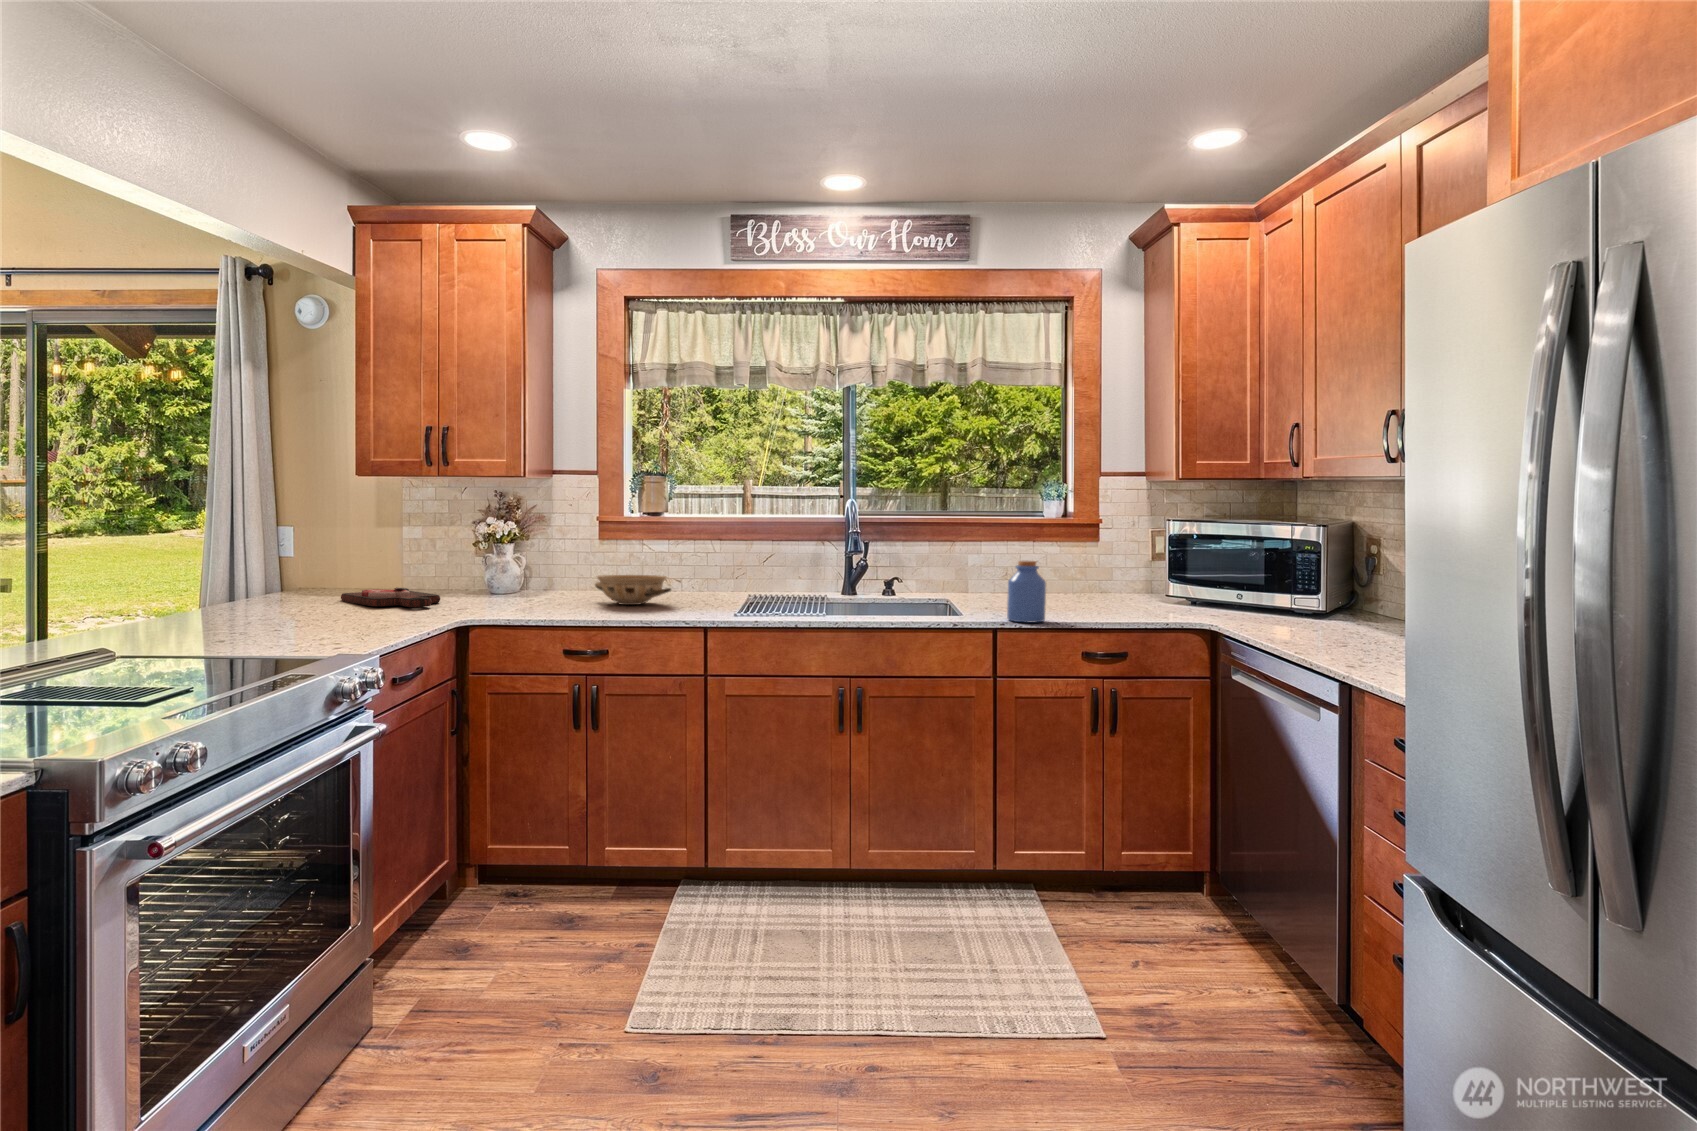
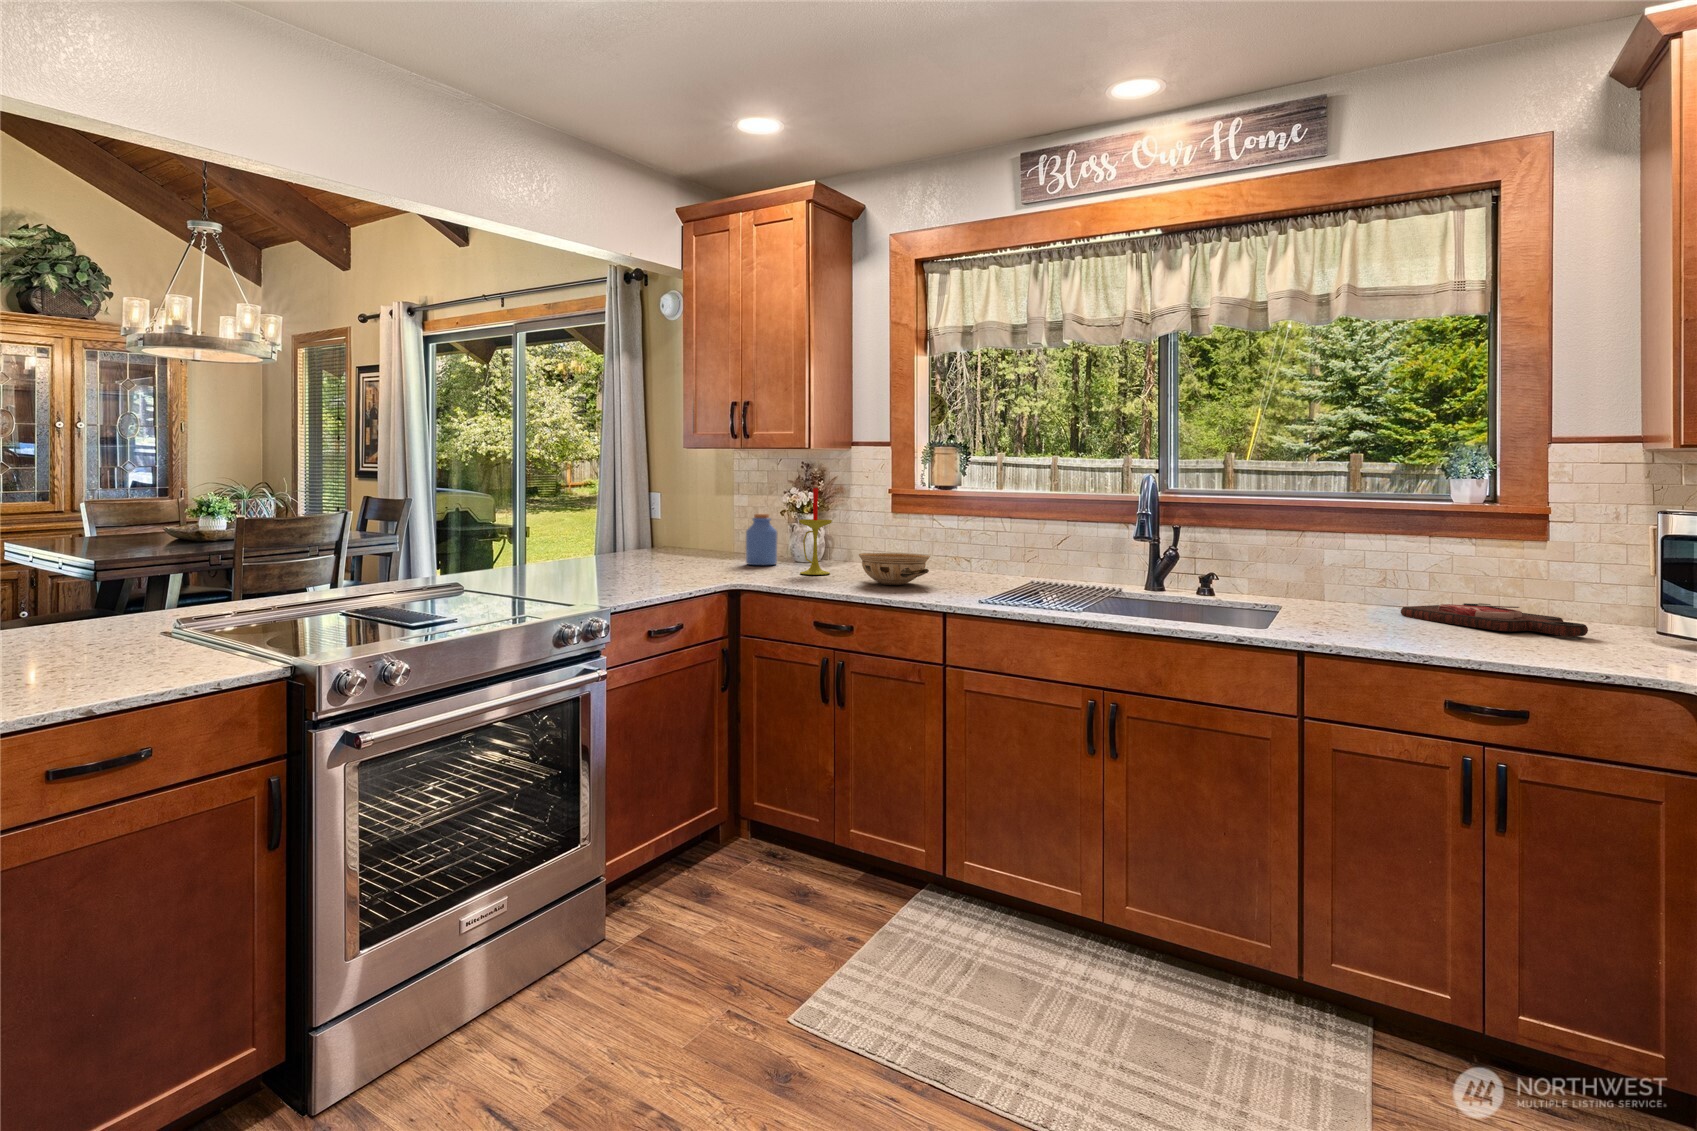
candle: none [518,510,555,599] -> present [799,488,832,575]
jar: present [1007,561,1046,622] -> present [746,514,777,565]
cutting board: present [341,587,440,607] -> present [1401,603,1588,636]

